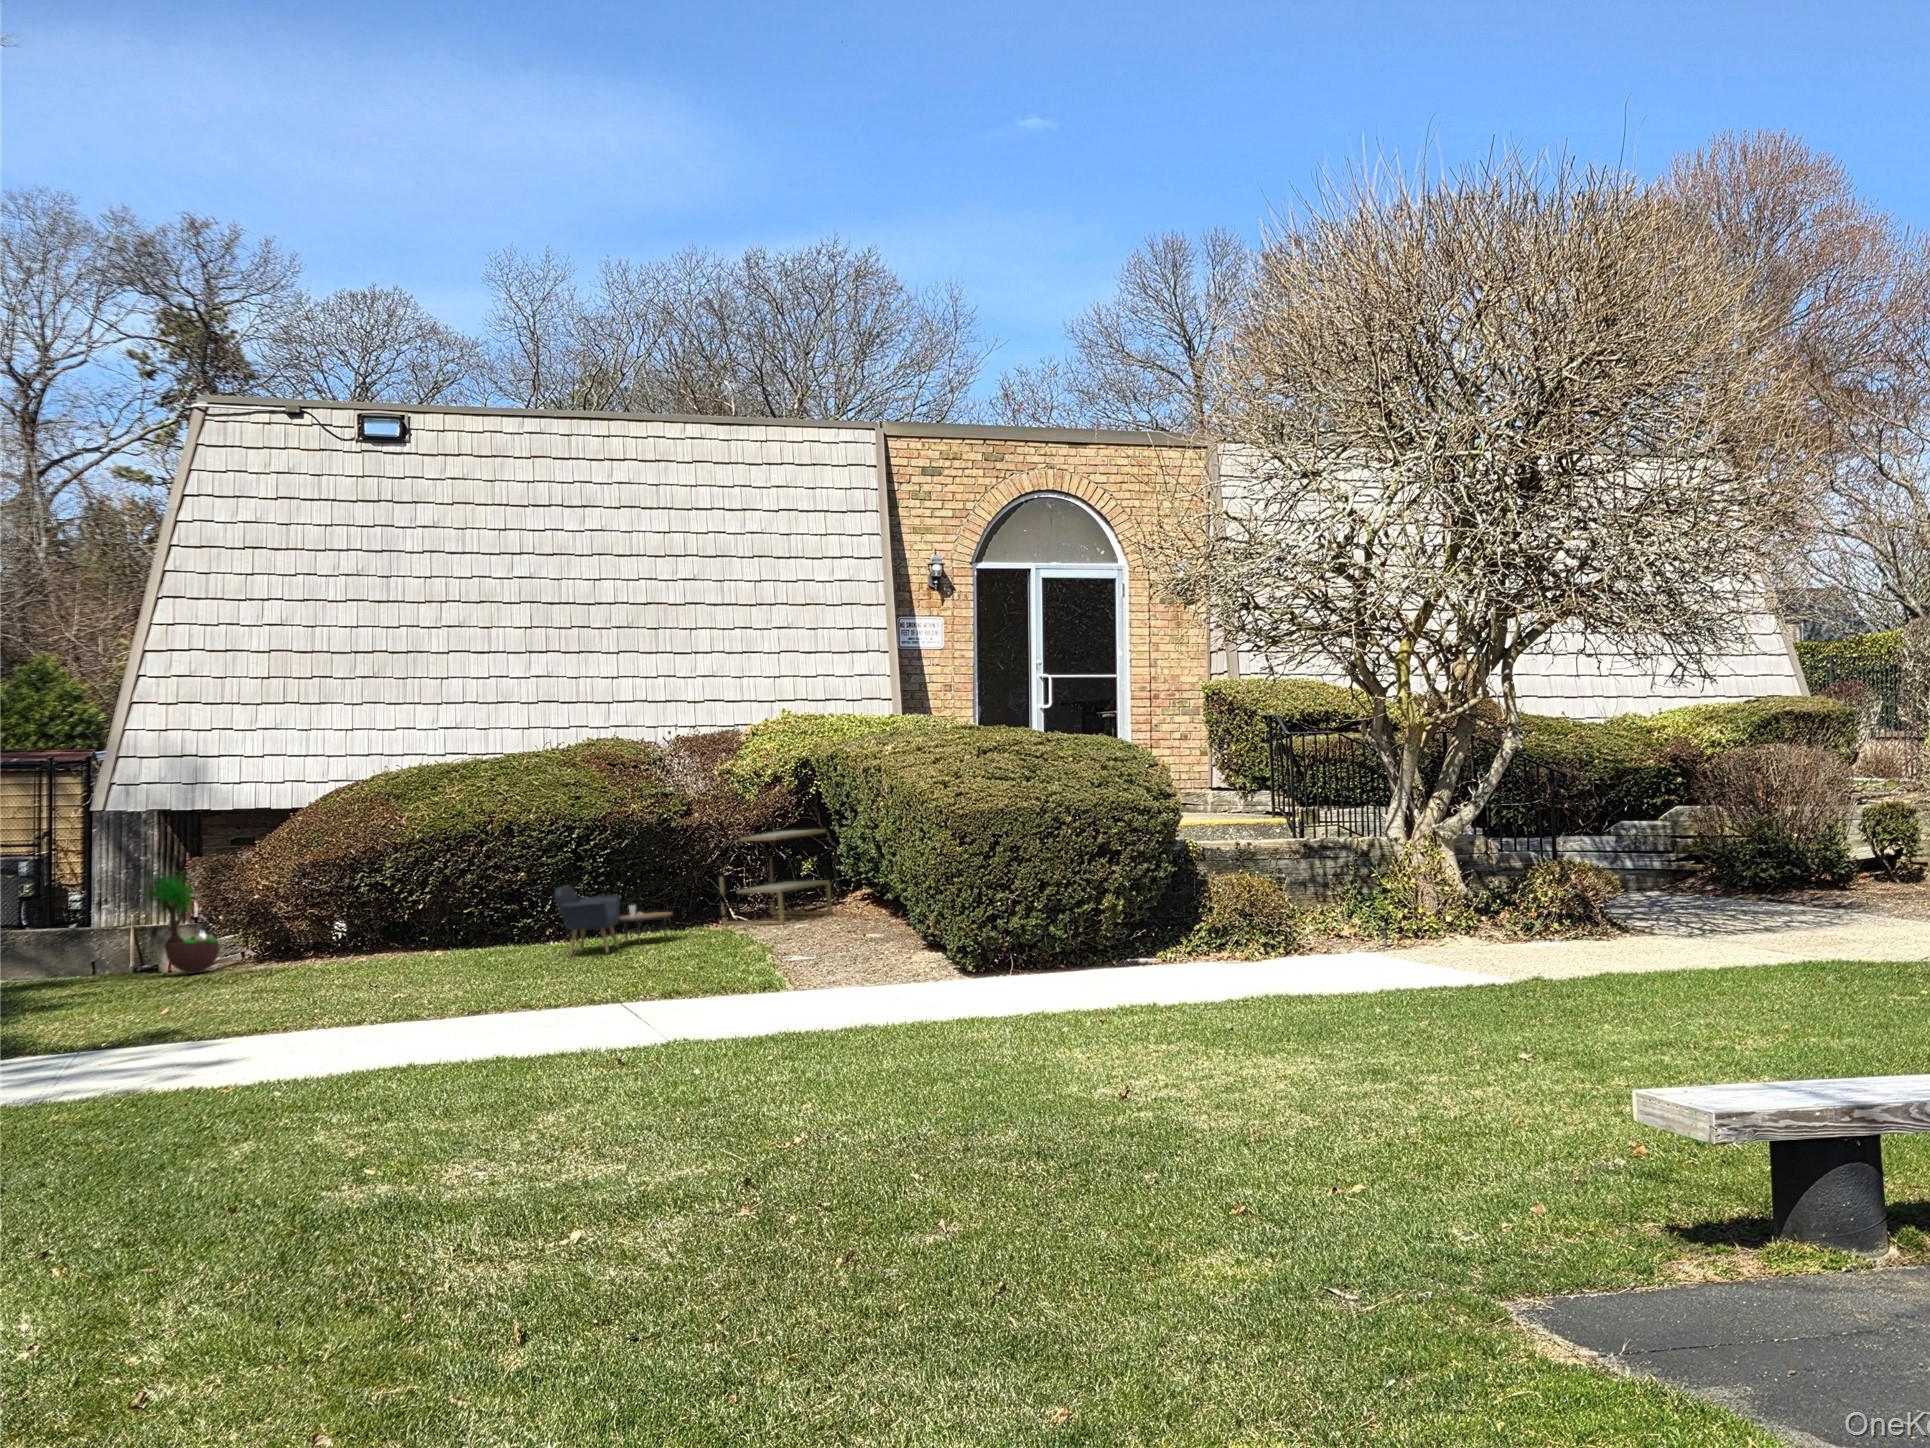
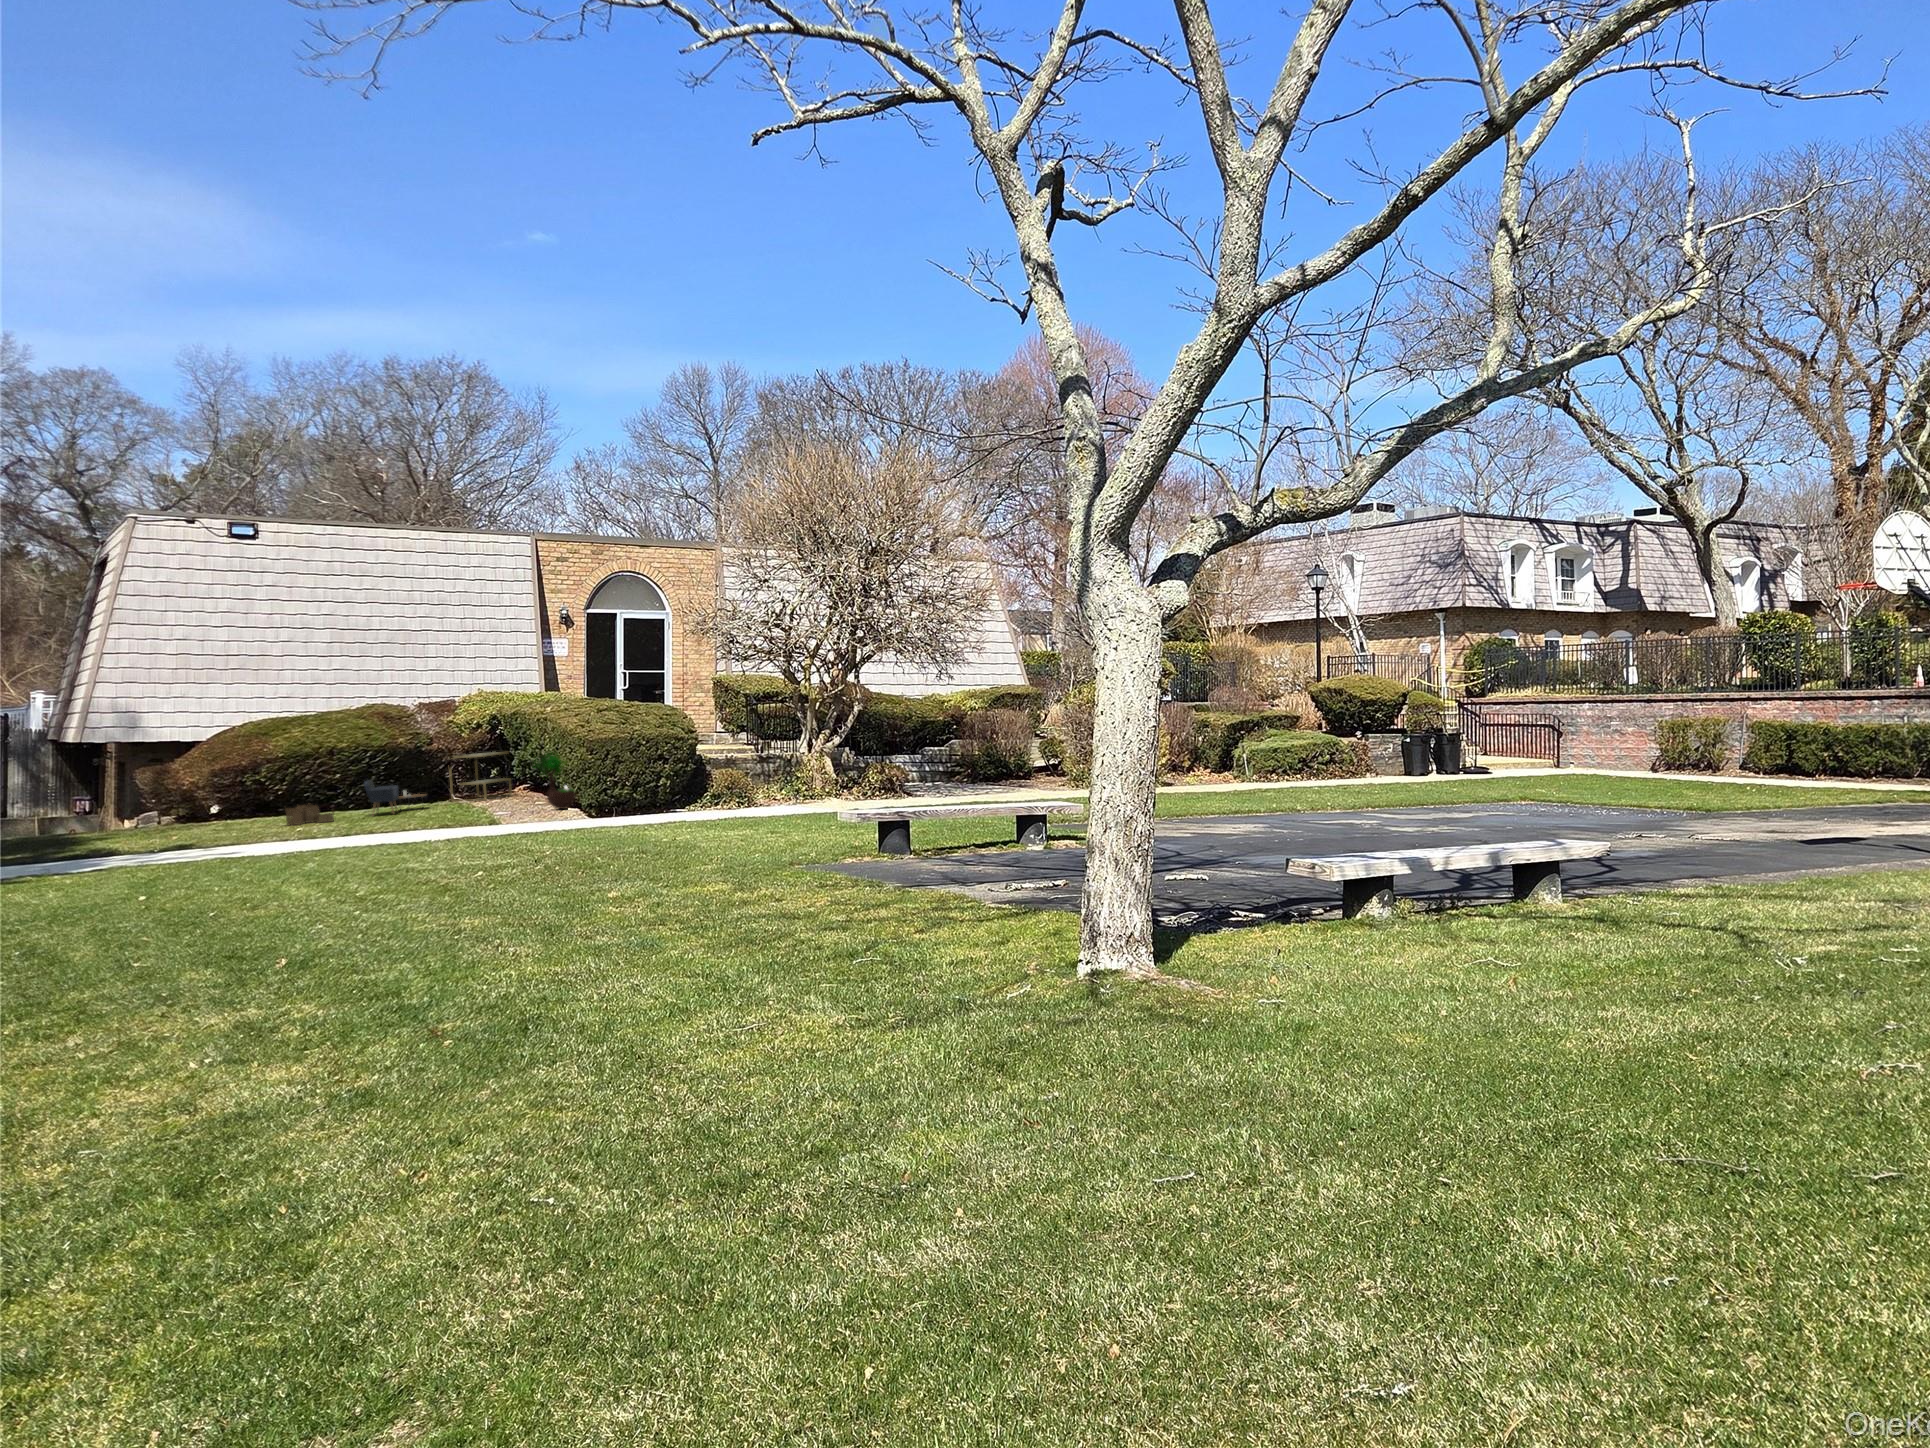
potted tree: present [144,869,219,974] -> present [535,754,576,809]
woven basket: none [413,929,500,973] -> present [286,803,334,825]

